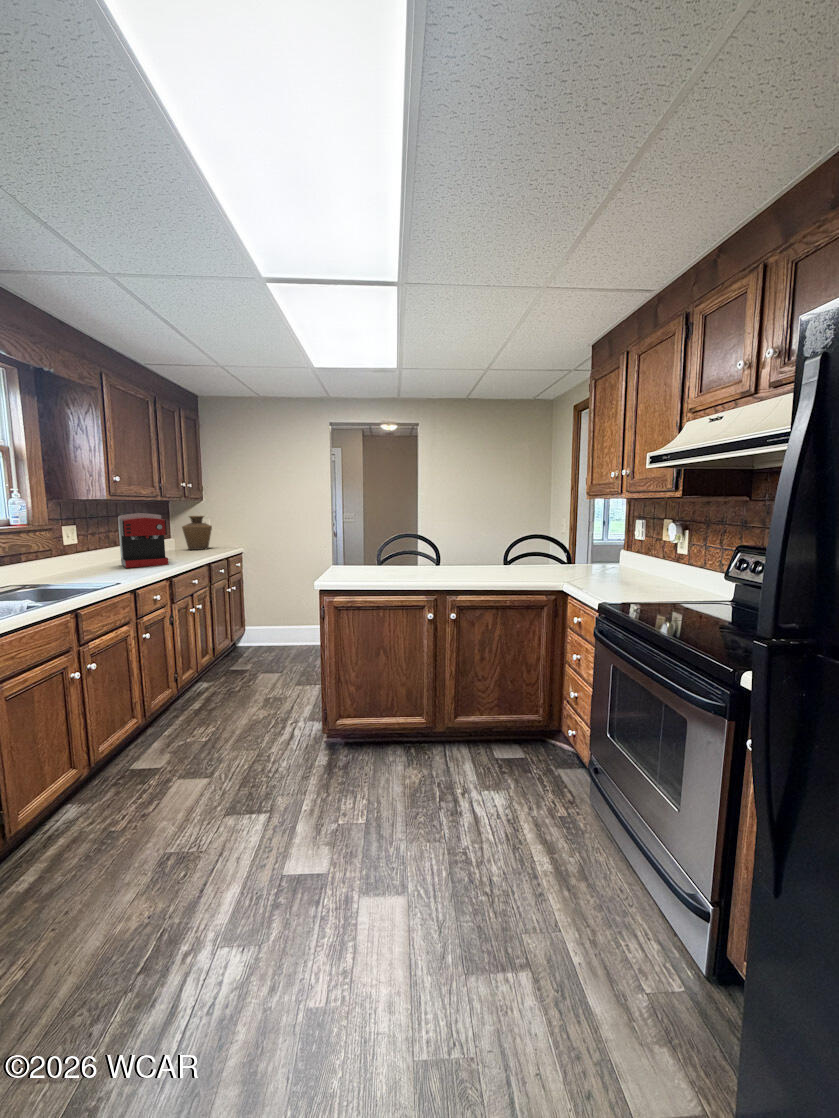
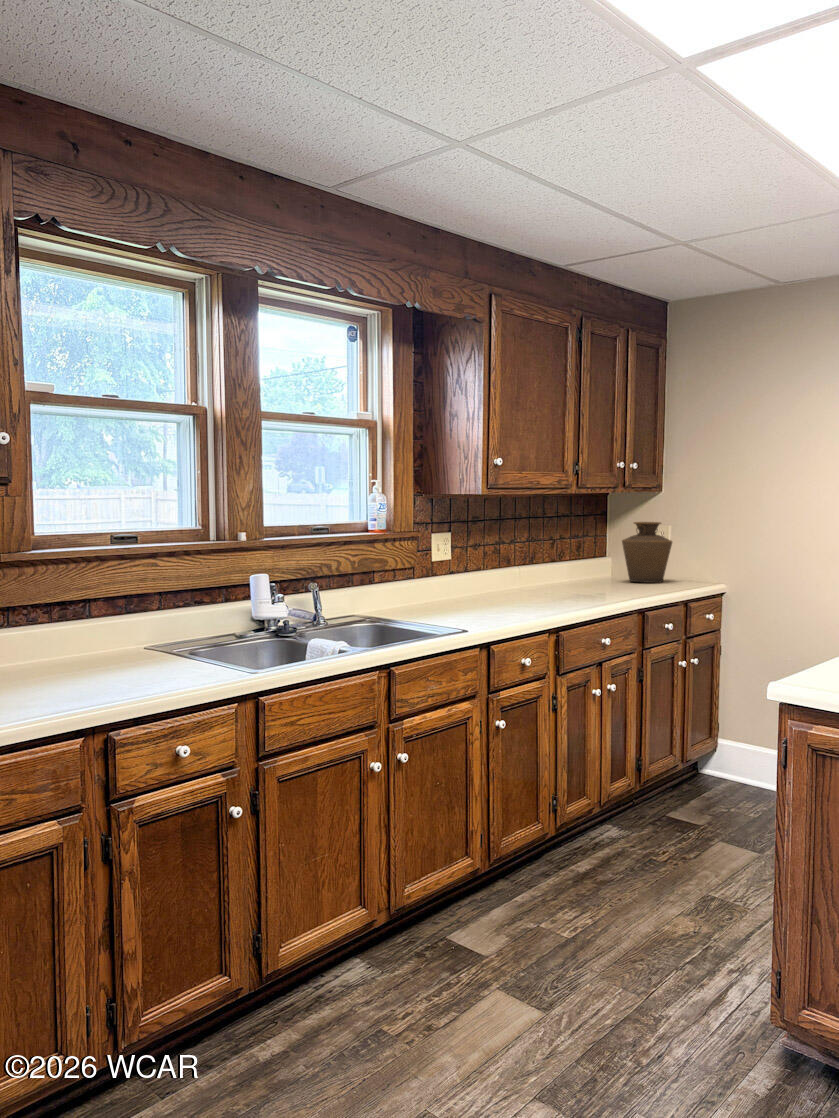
coffee maker: present [118,513,168,568] -> none [506,517,571,607]

